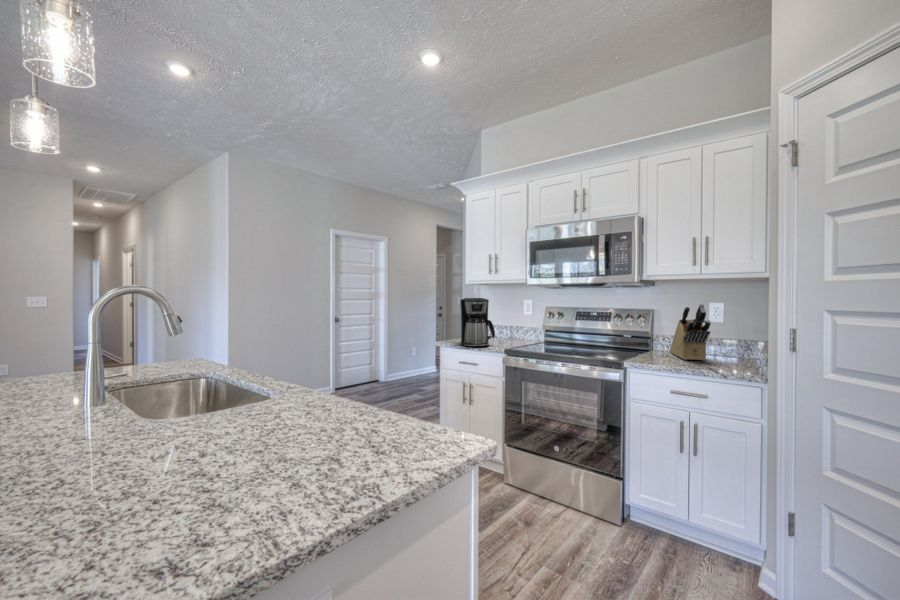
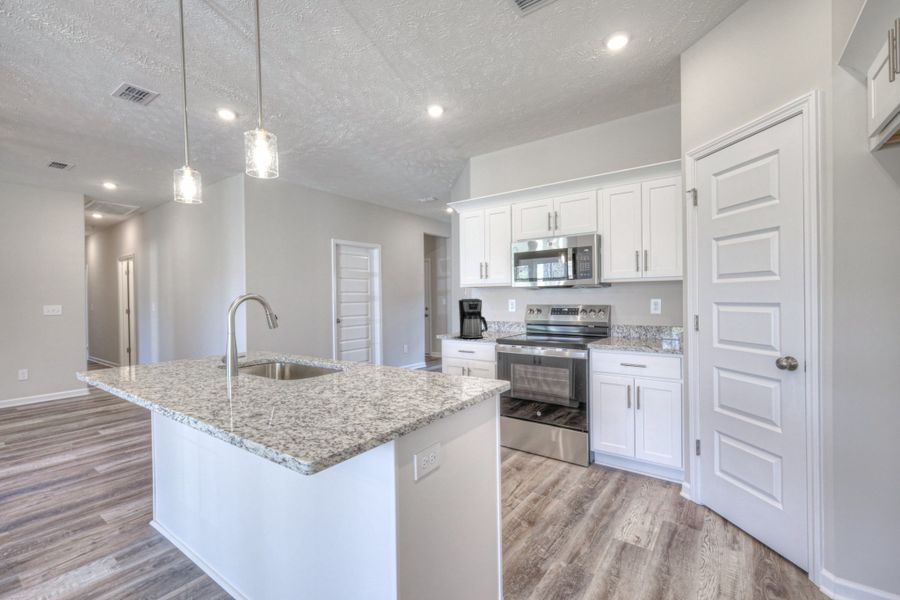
knife block: present [670,304,711,360] -> none [624,300,649,342]

